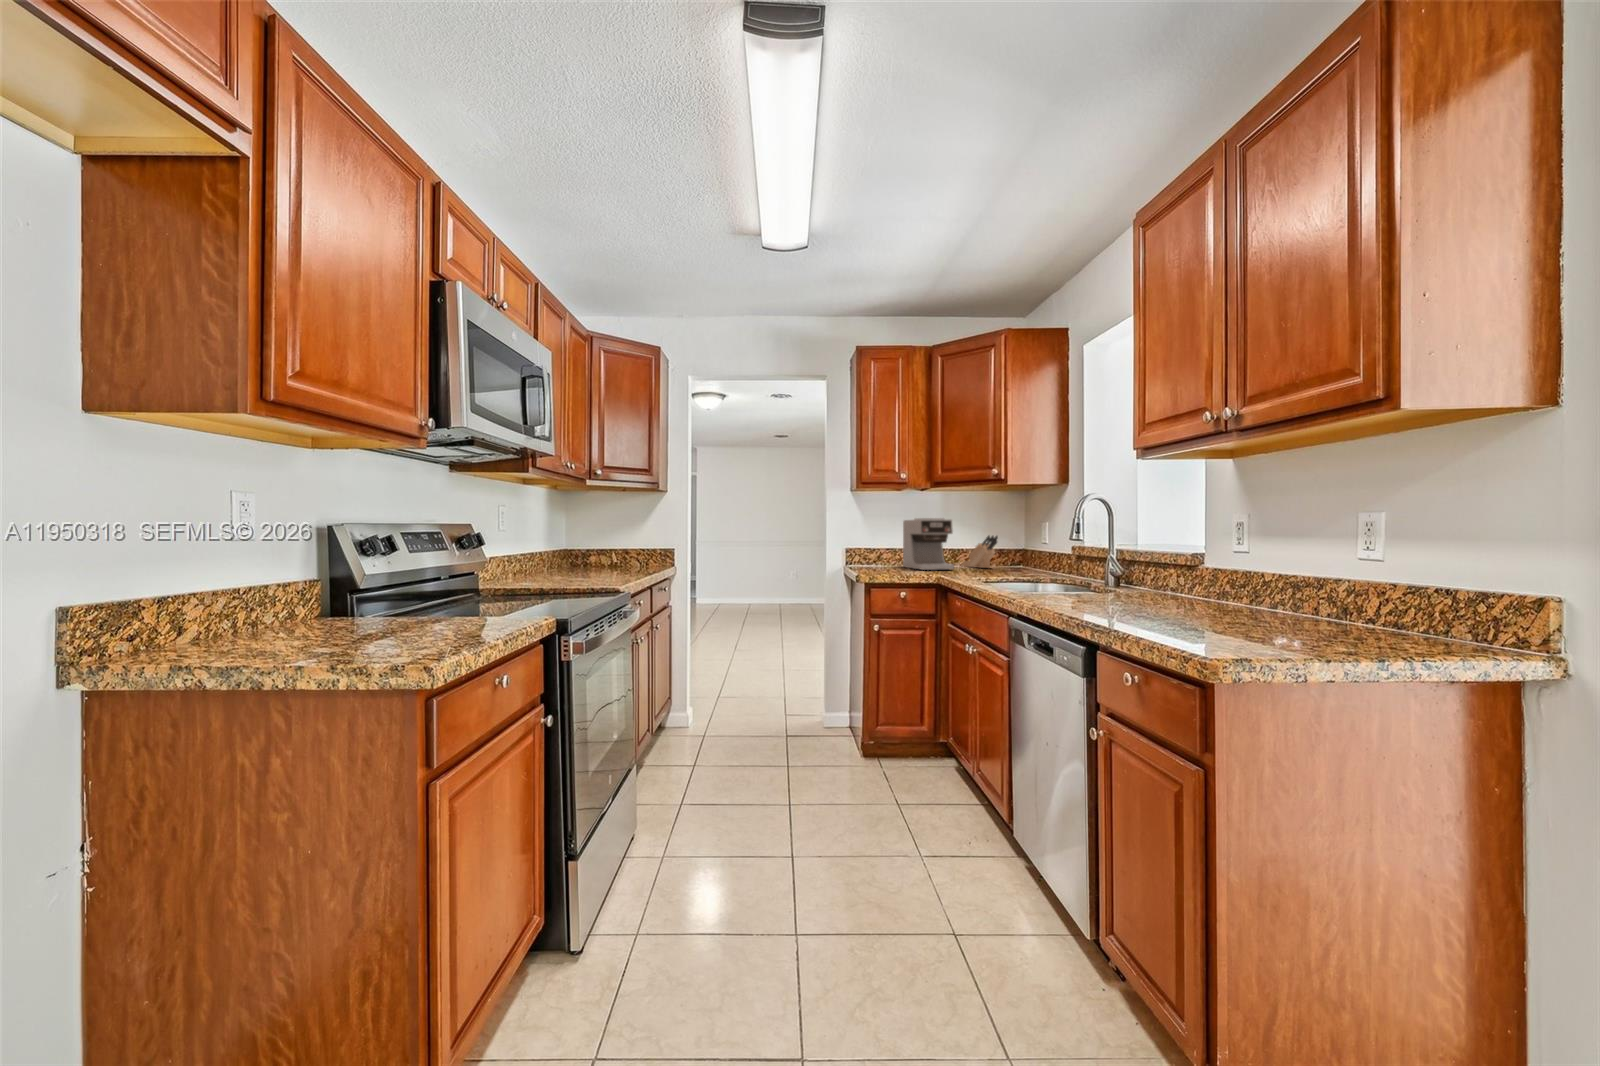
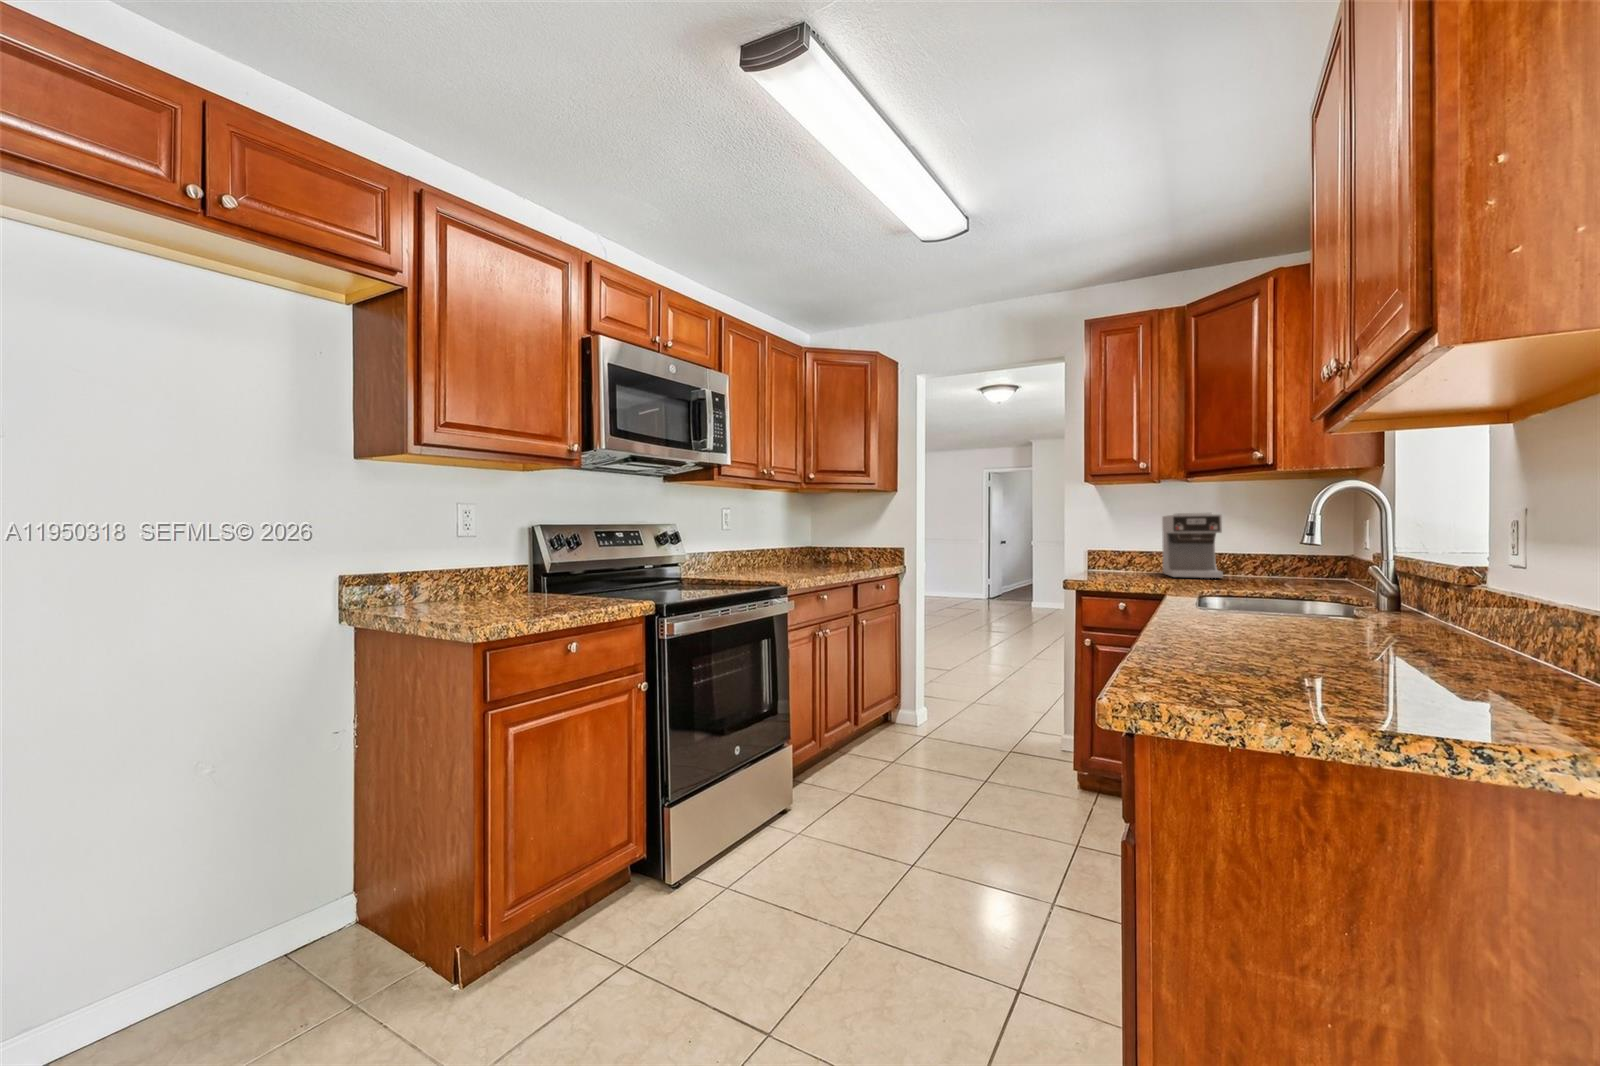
knife block: present [962,536,998,568] -> none [1253,534,1303,578]

